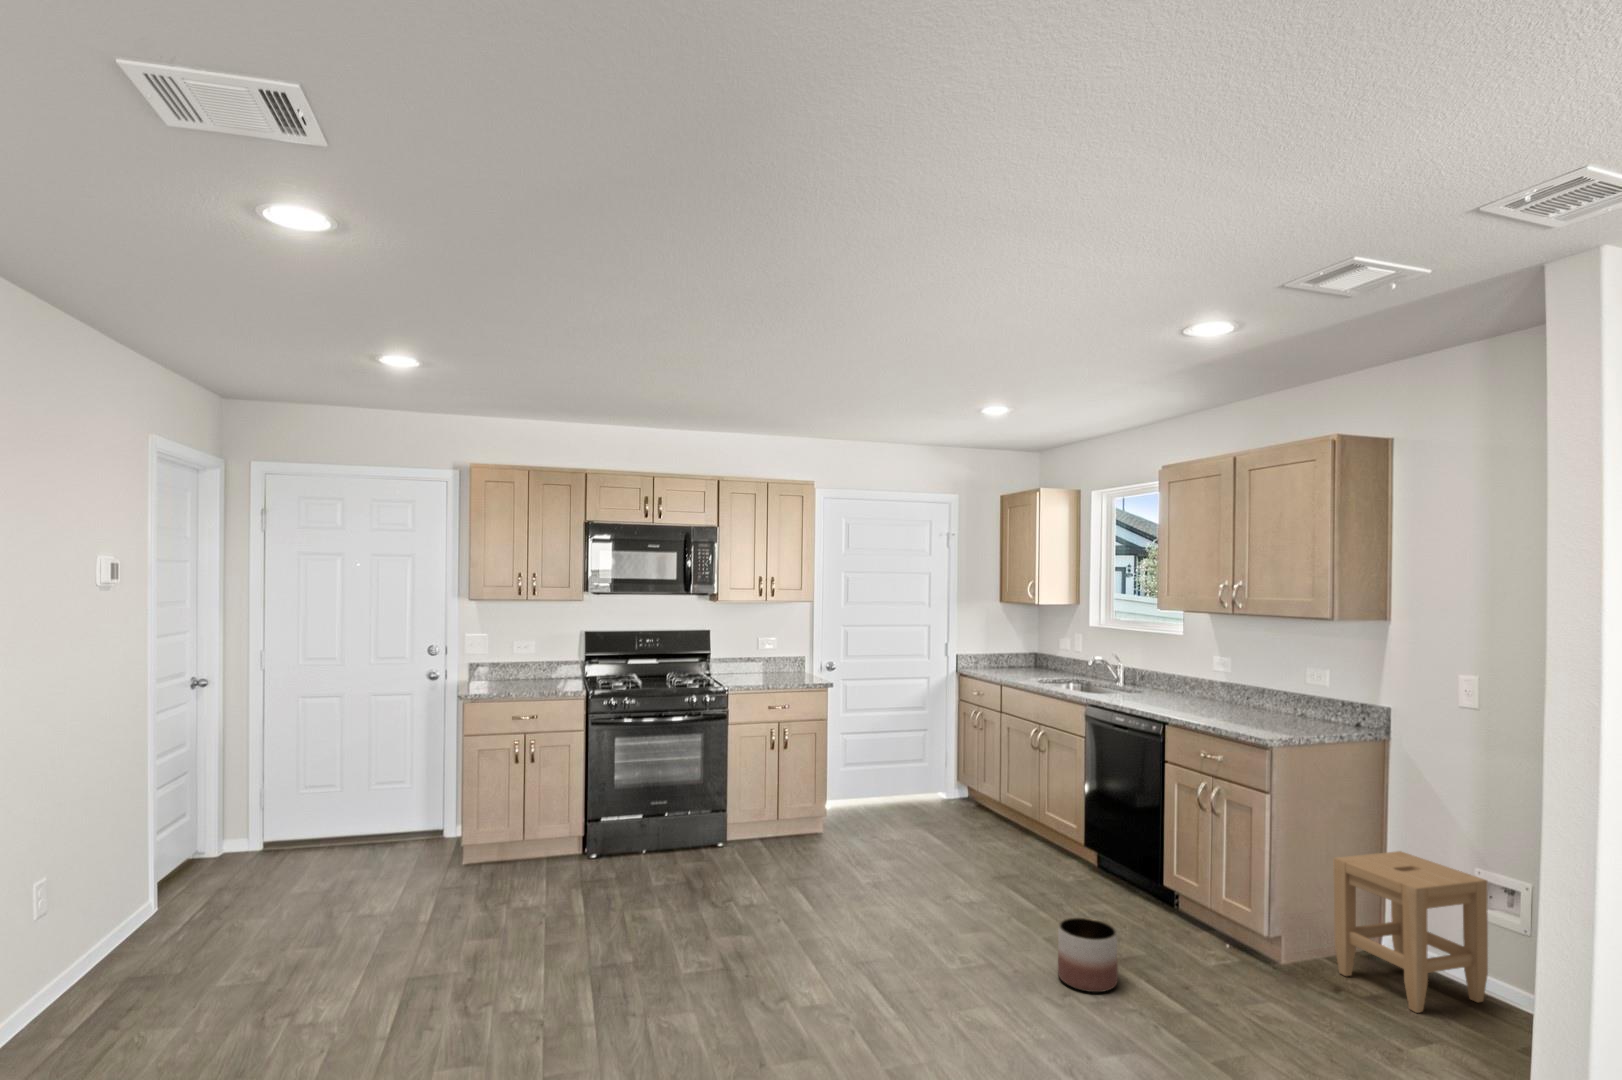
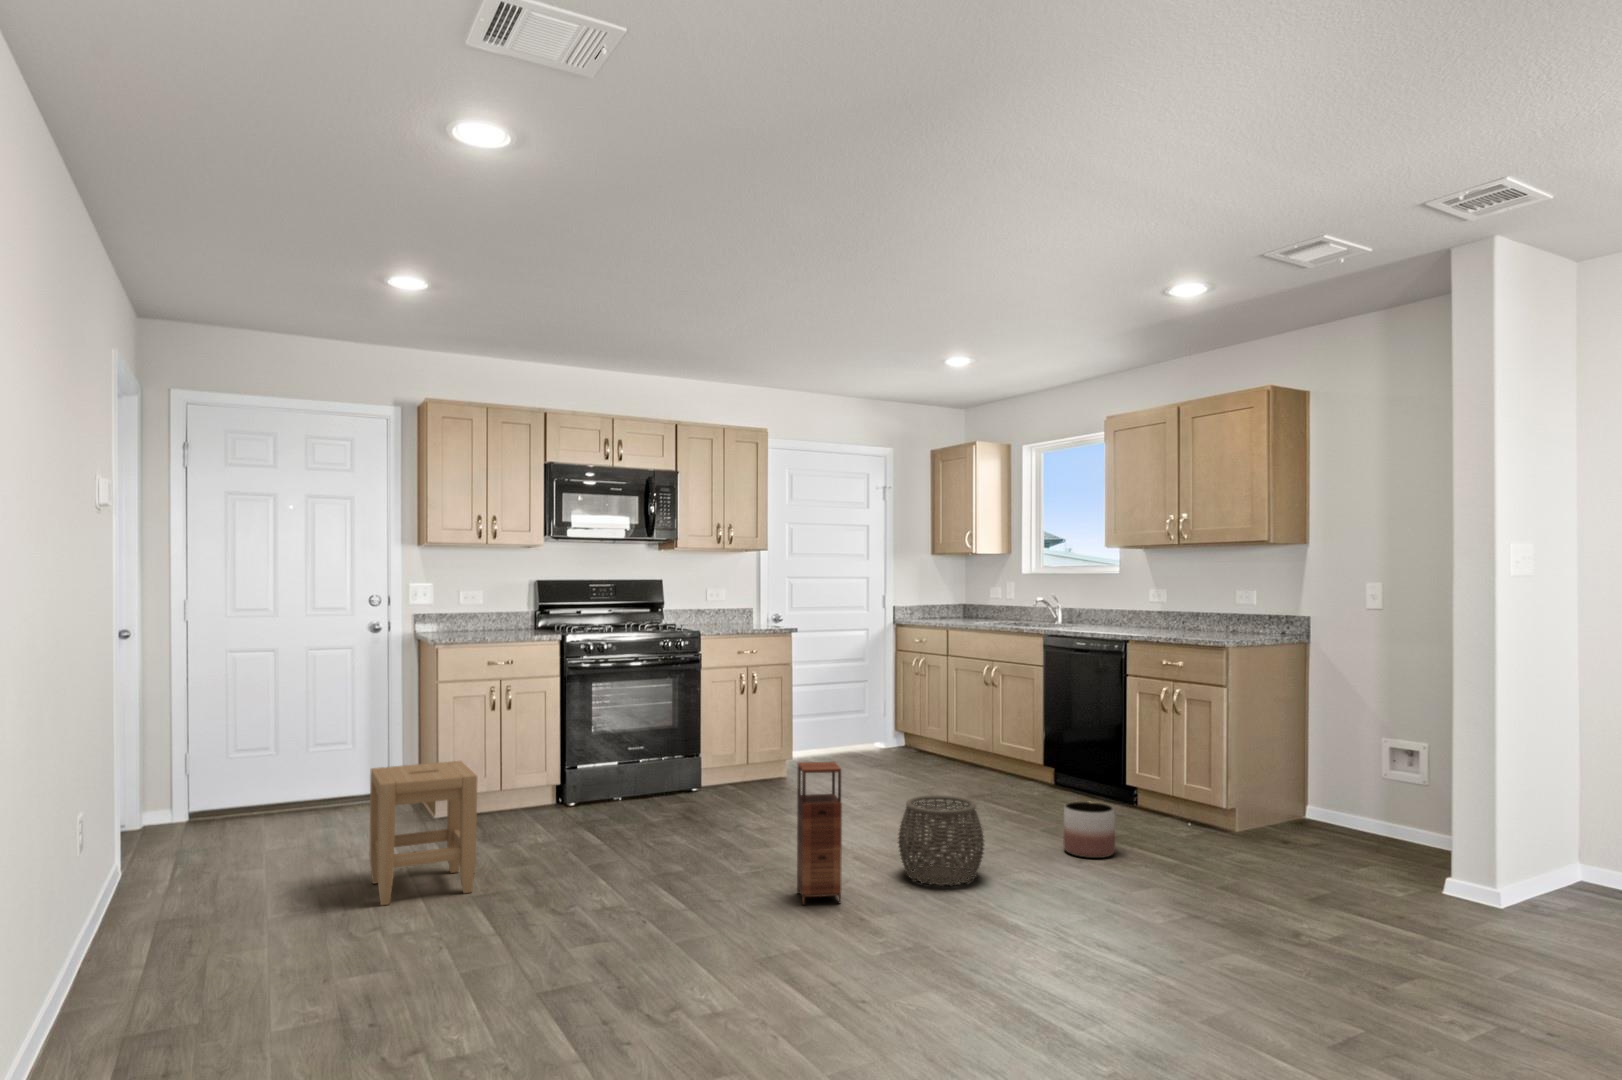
stool: present [1333,851,1488,1013] -> present [369,761,477,905]
storage cabinet: none [716,870,766,1036] -> present [797,762,842,905]
woven basket: none [847,906,943,1022] -> present [898,795,984,886]

